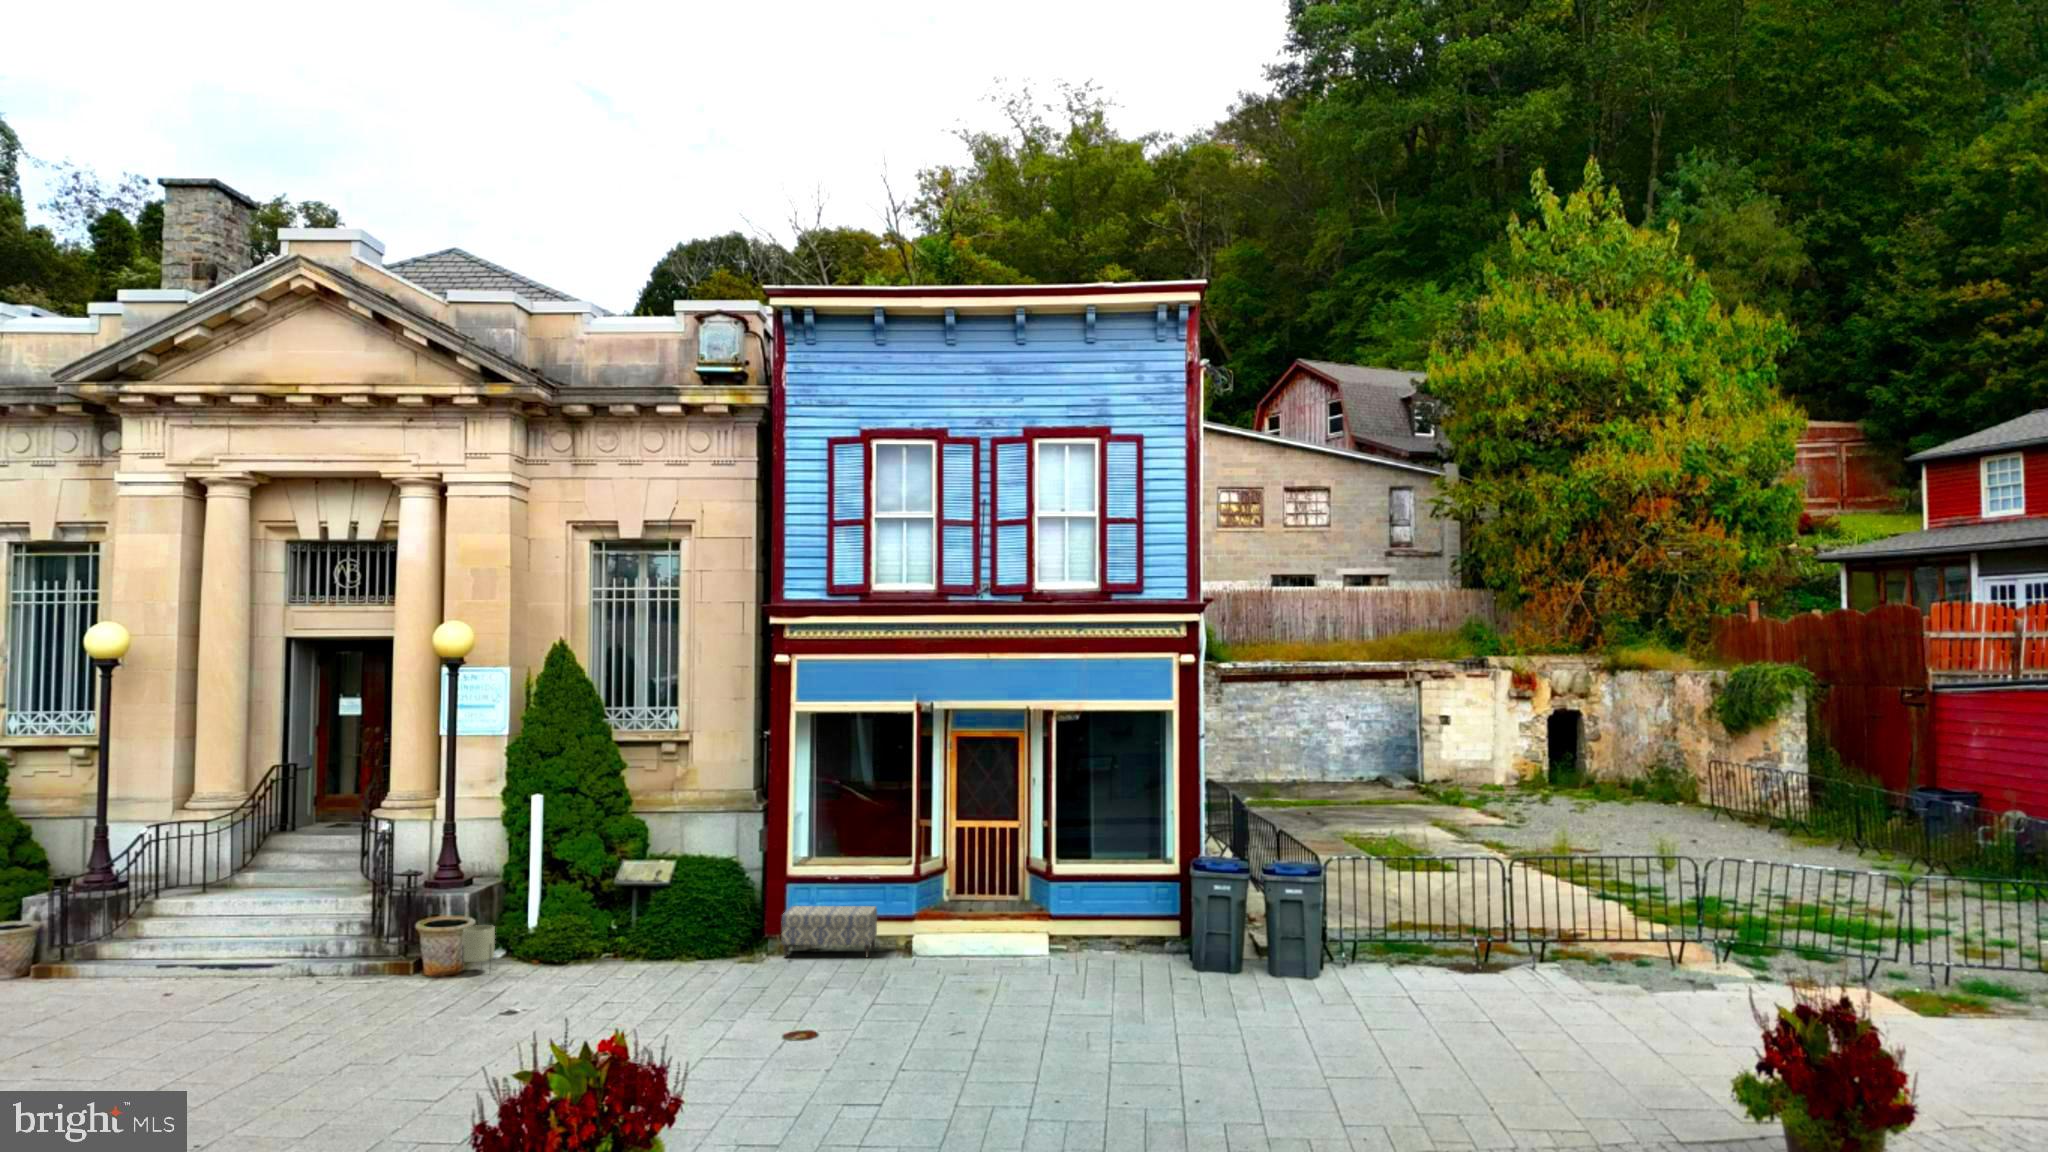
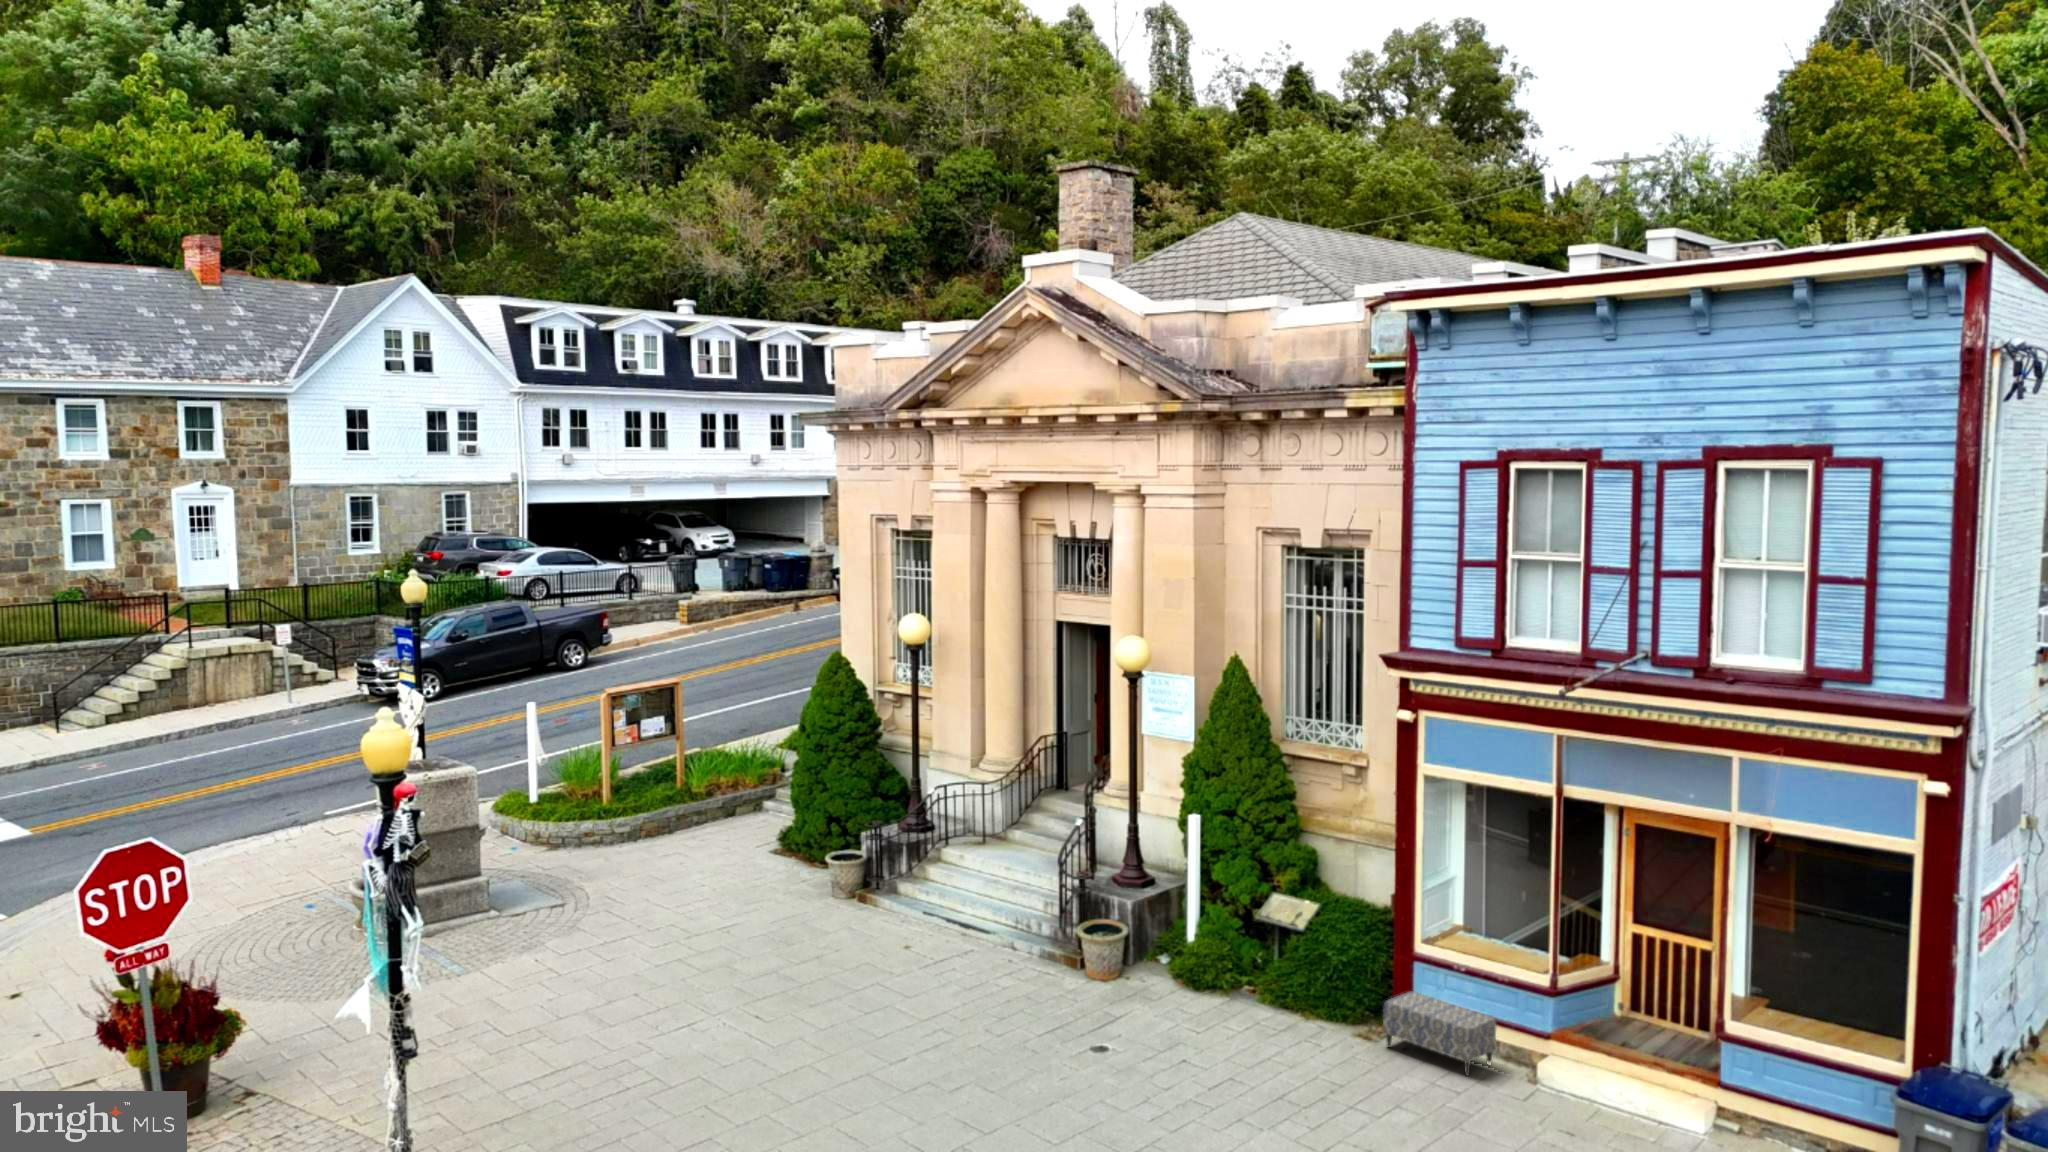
planter: present [462,925,495,962] -> none [1110,935,1139,984]

